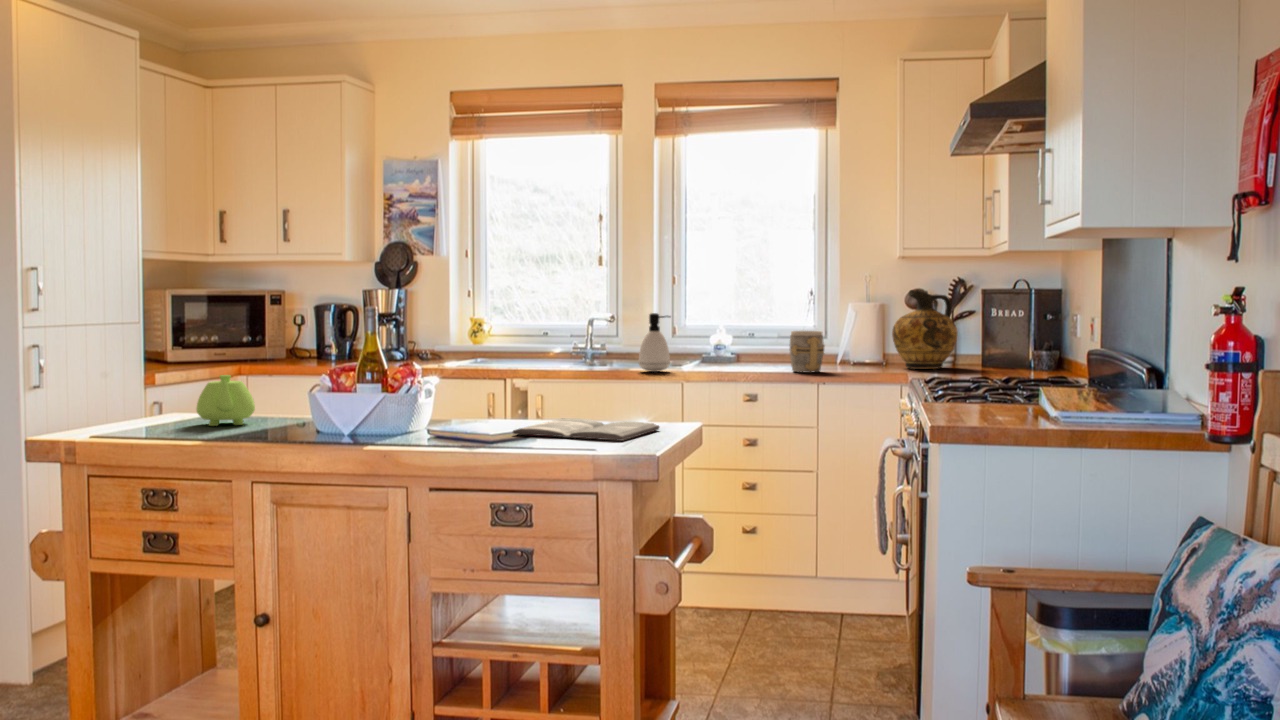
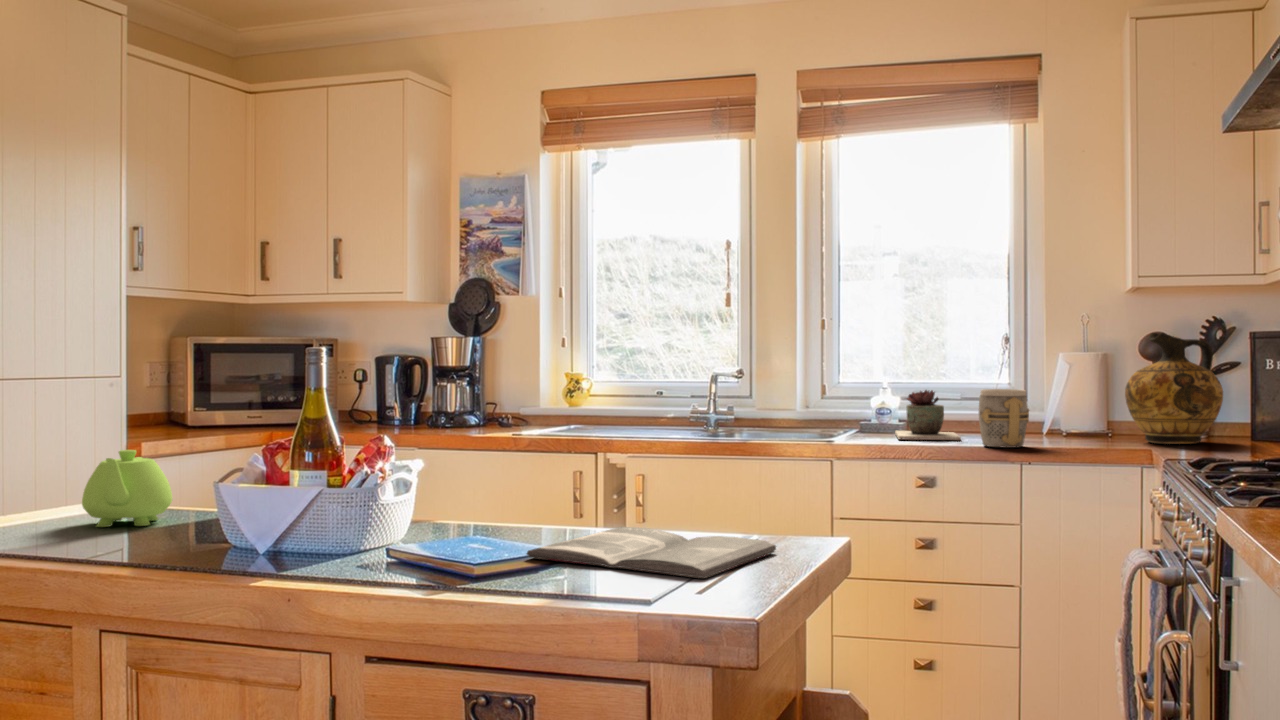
soap dispenser: present [639,313,670,372] -> none [769,365,813,444]
succulent plant: none [731,331,778,368] -> present [895,390,961,440]

